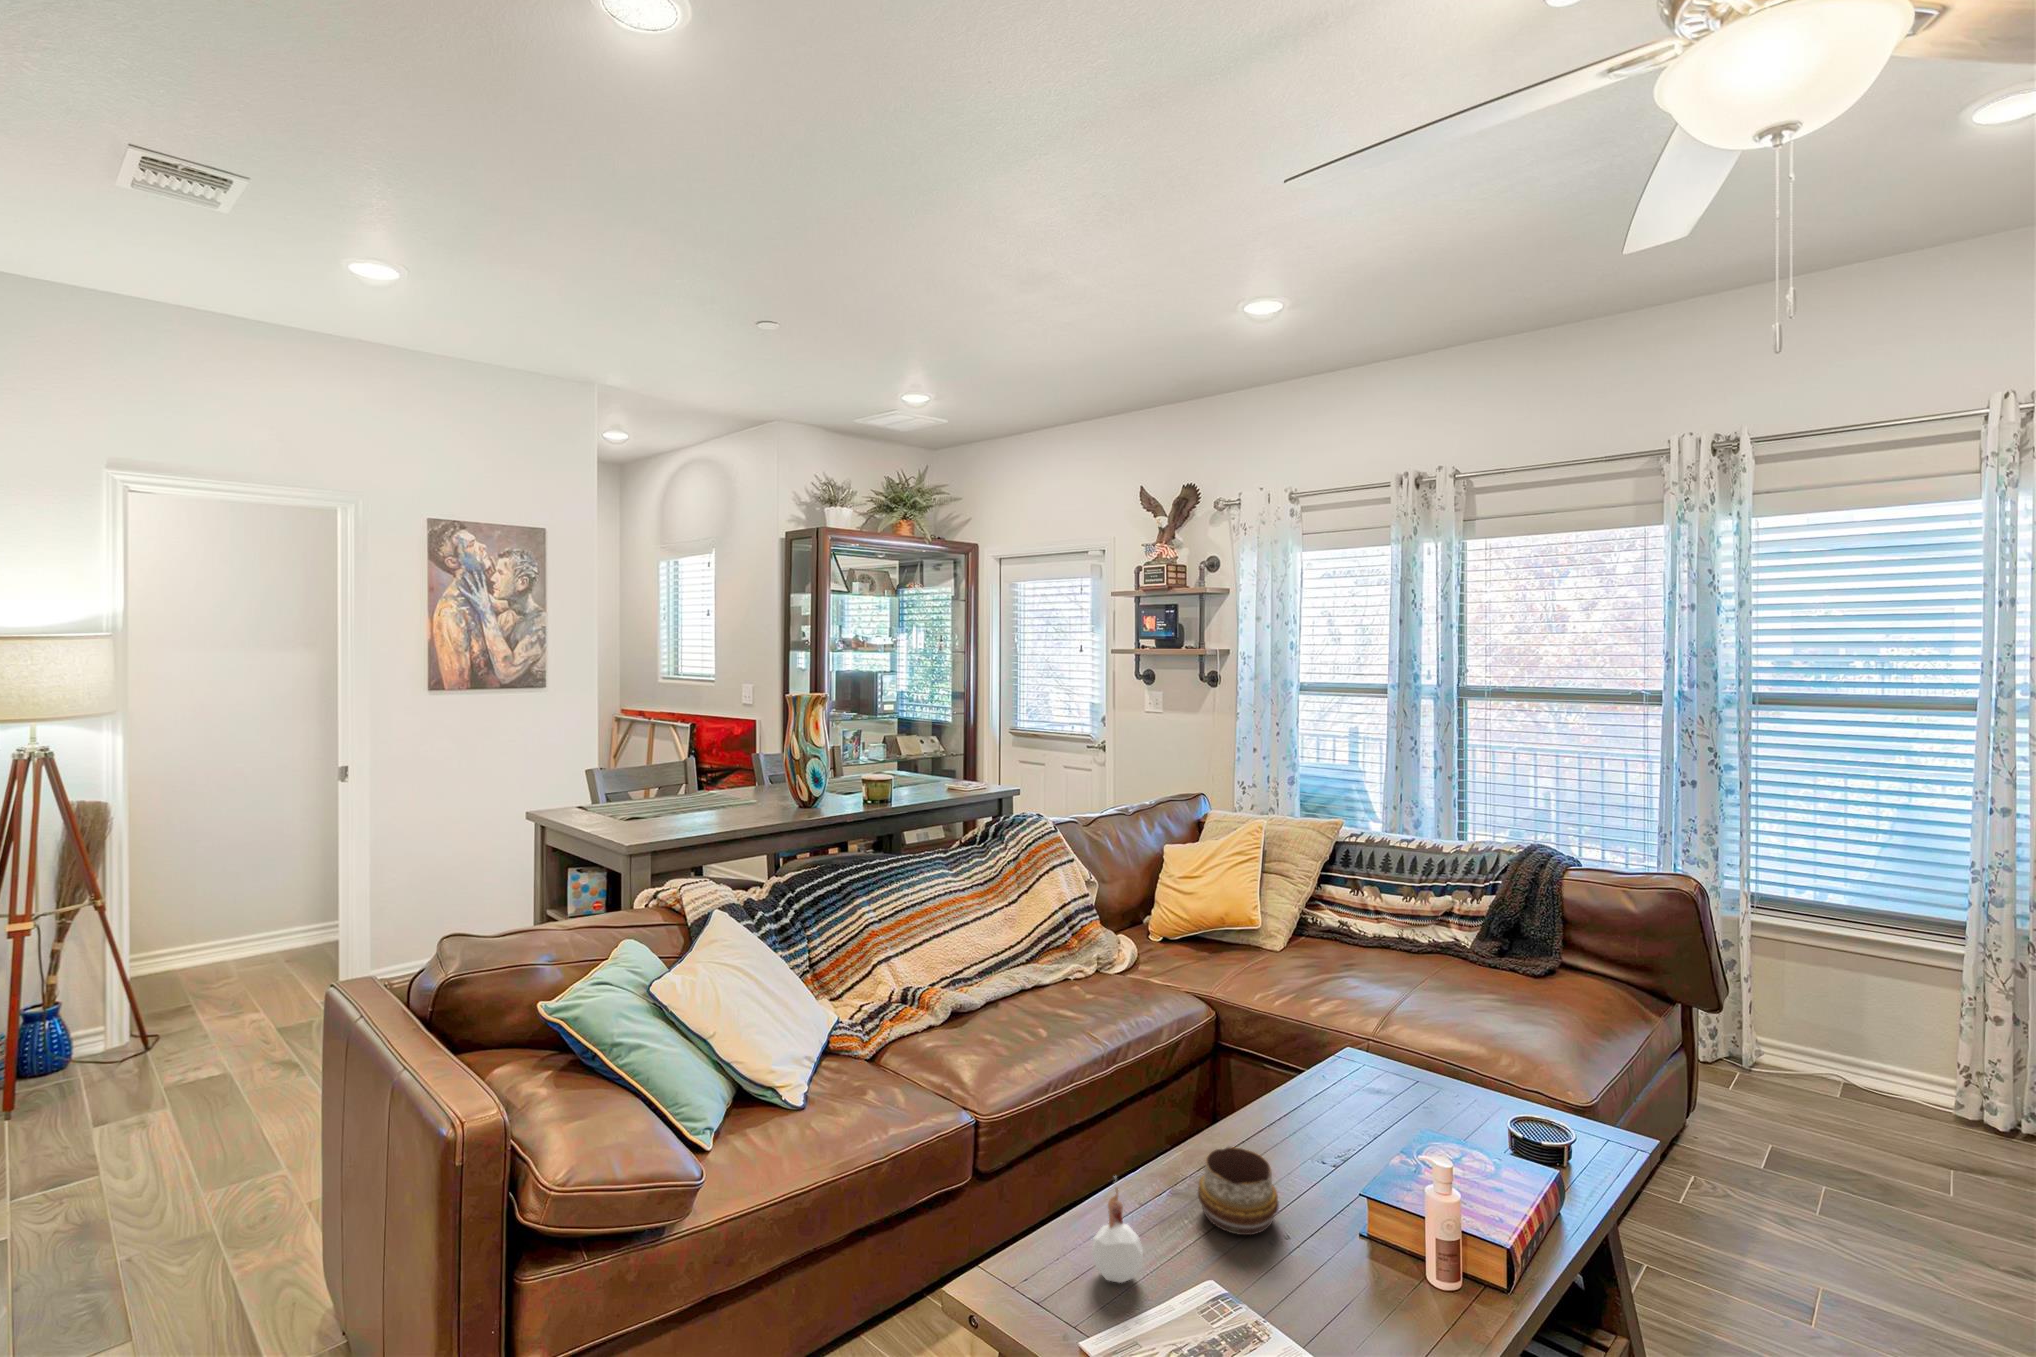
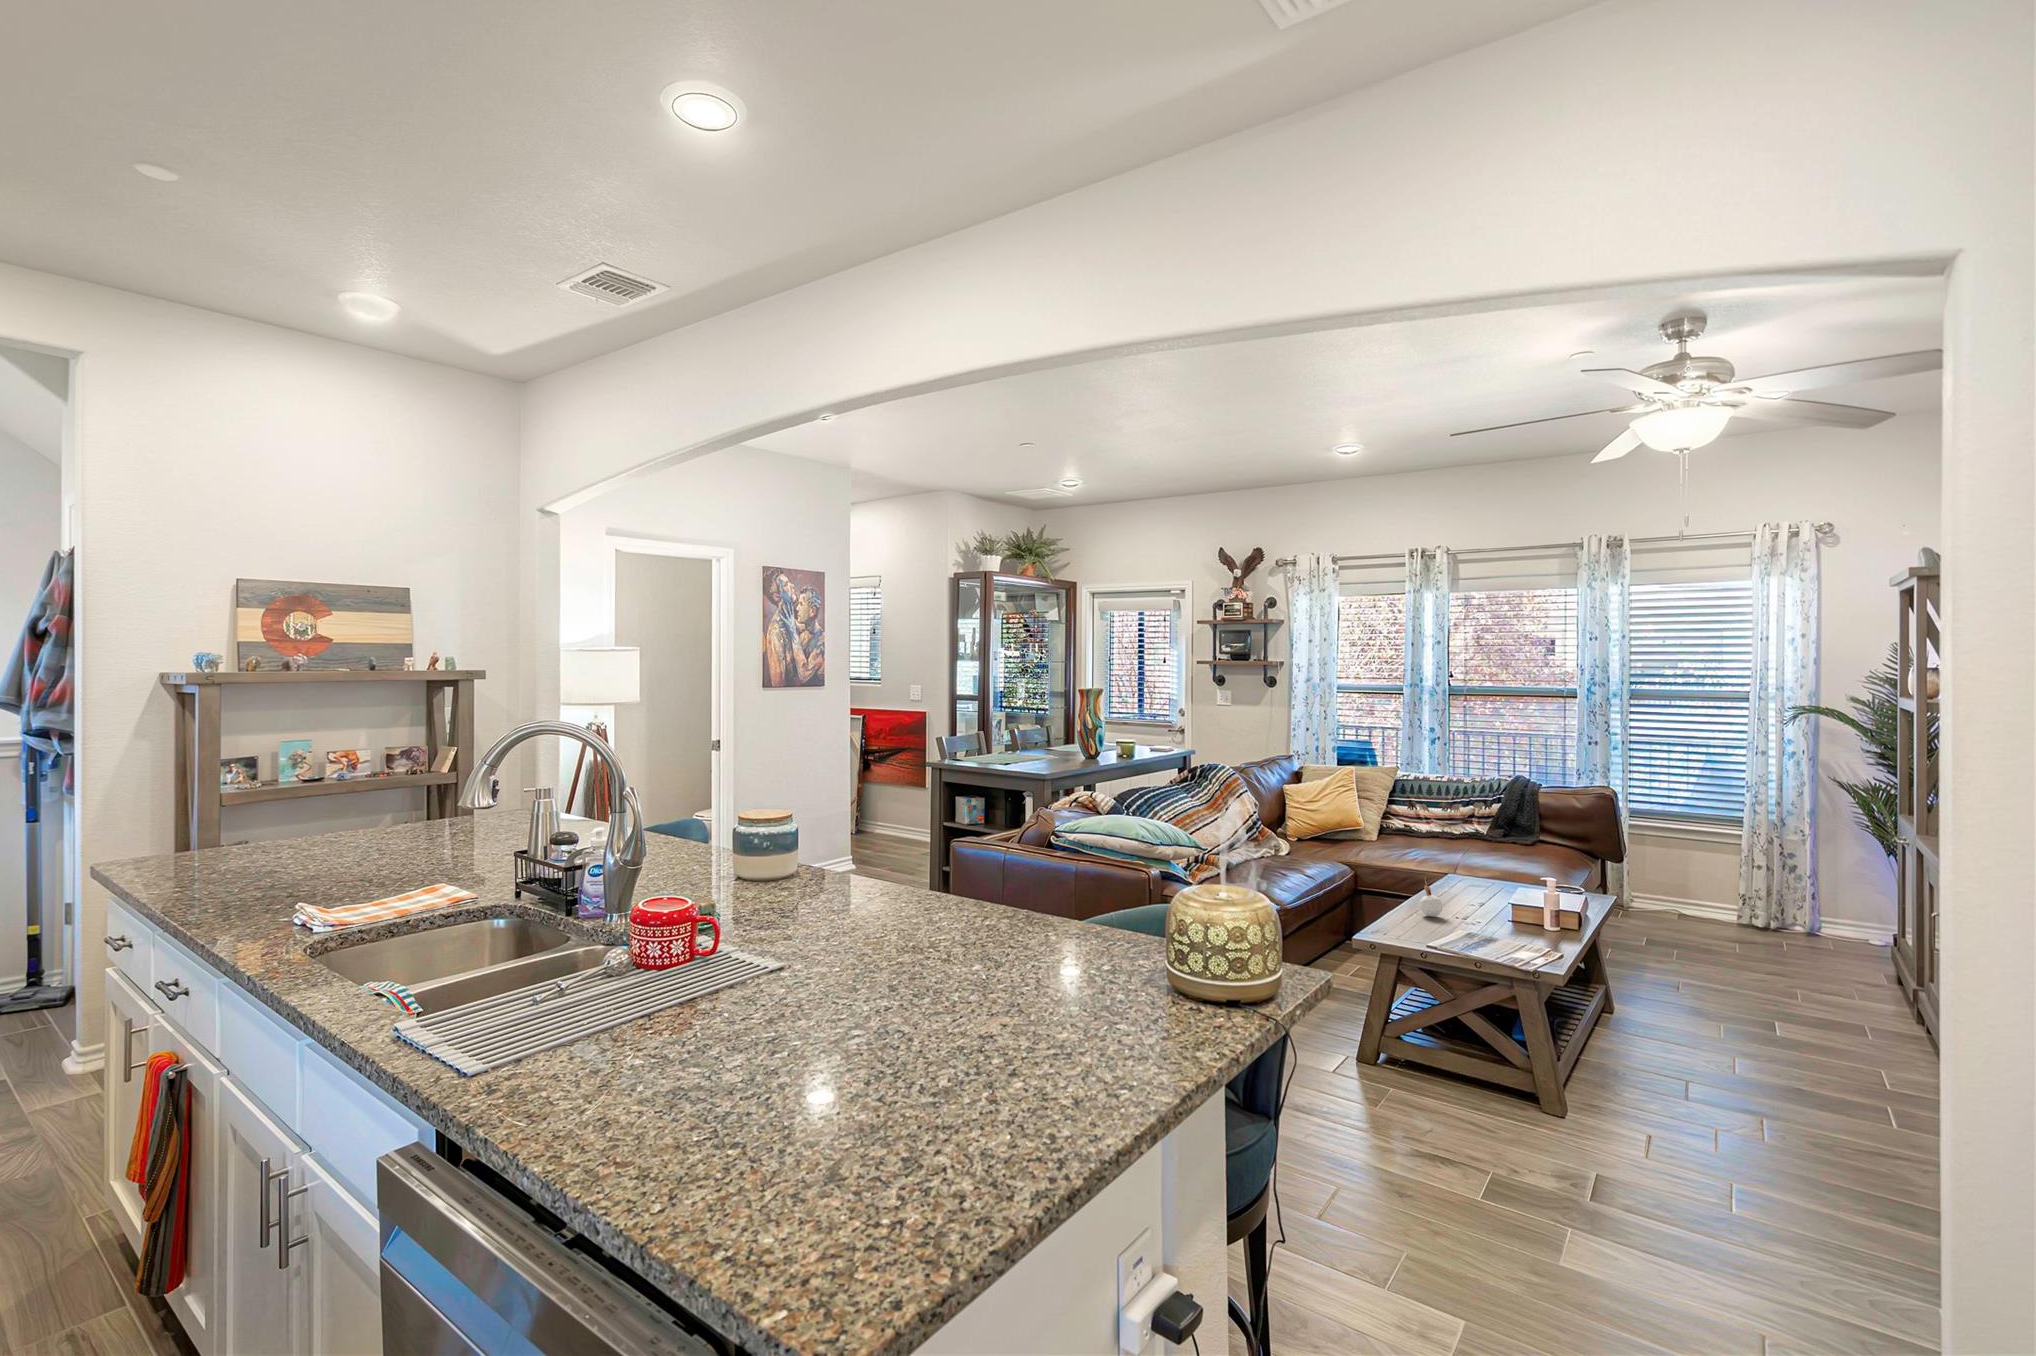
decorative bowl: present [1198,1147,1279,1235] -> none [1442,878,1480,907]

